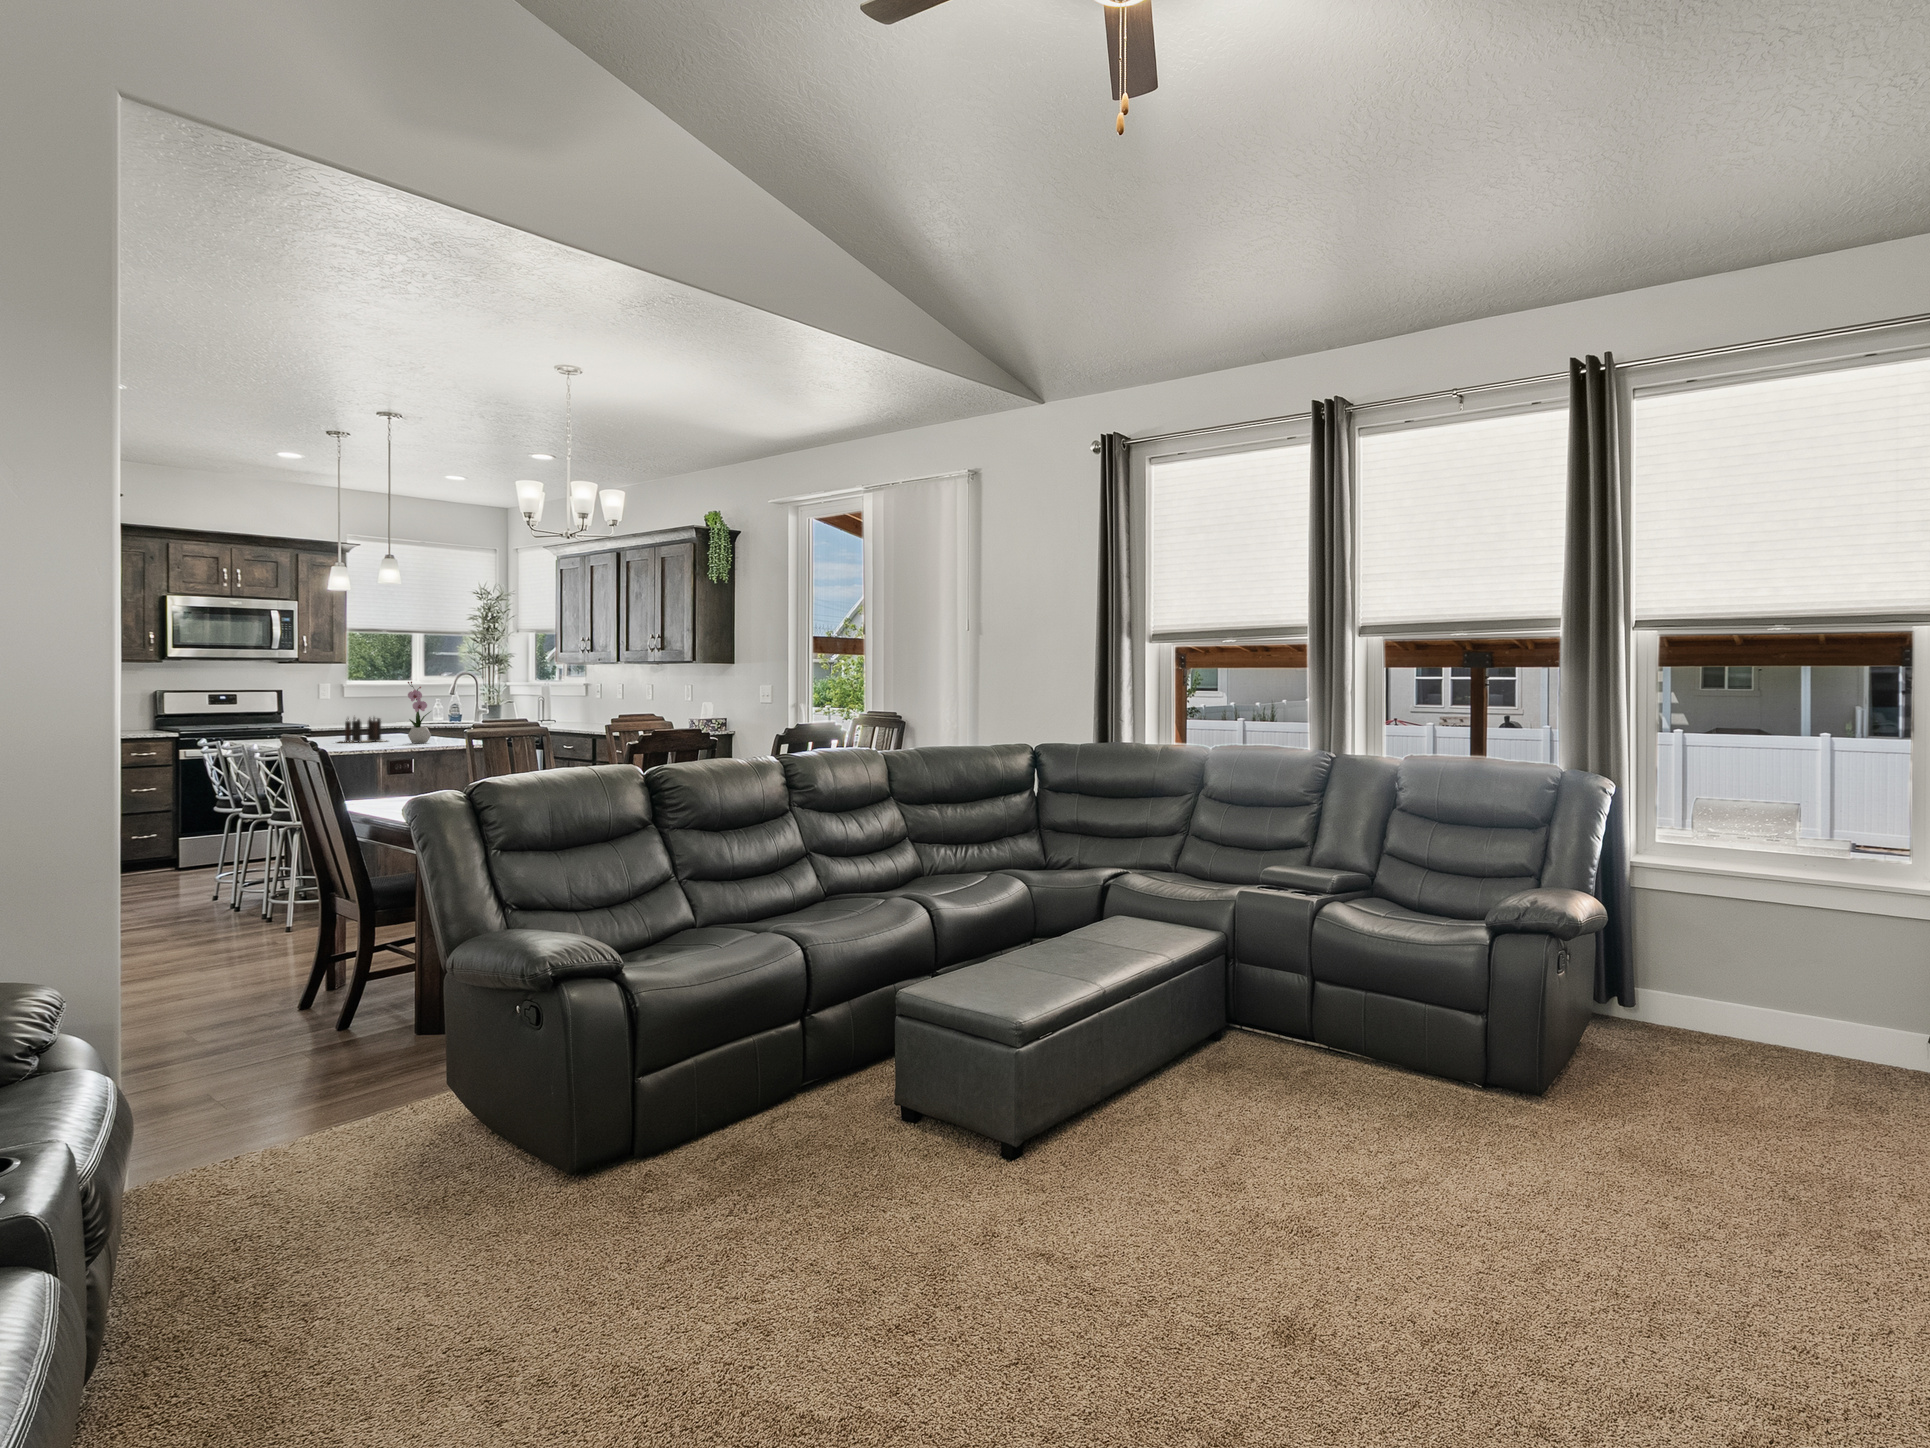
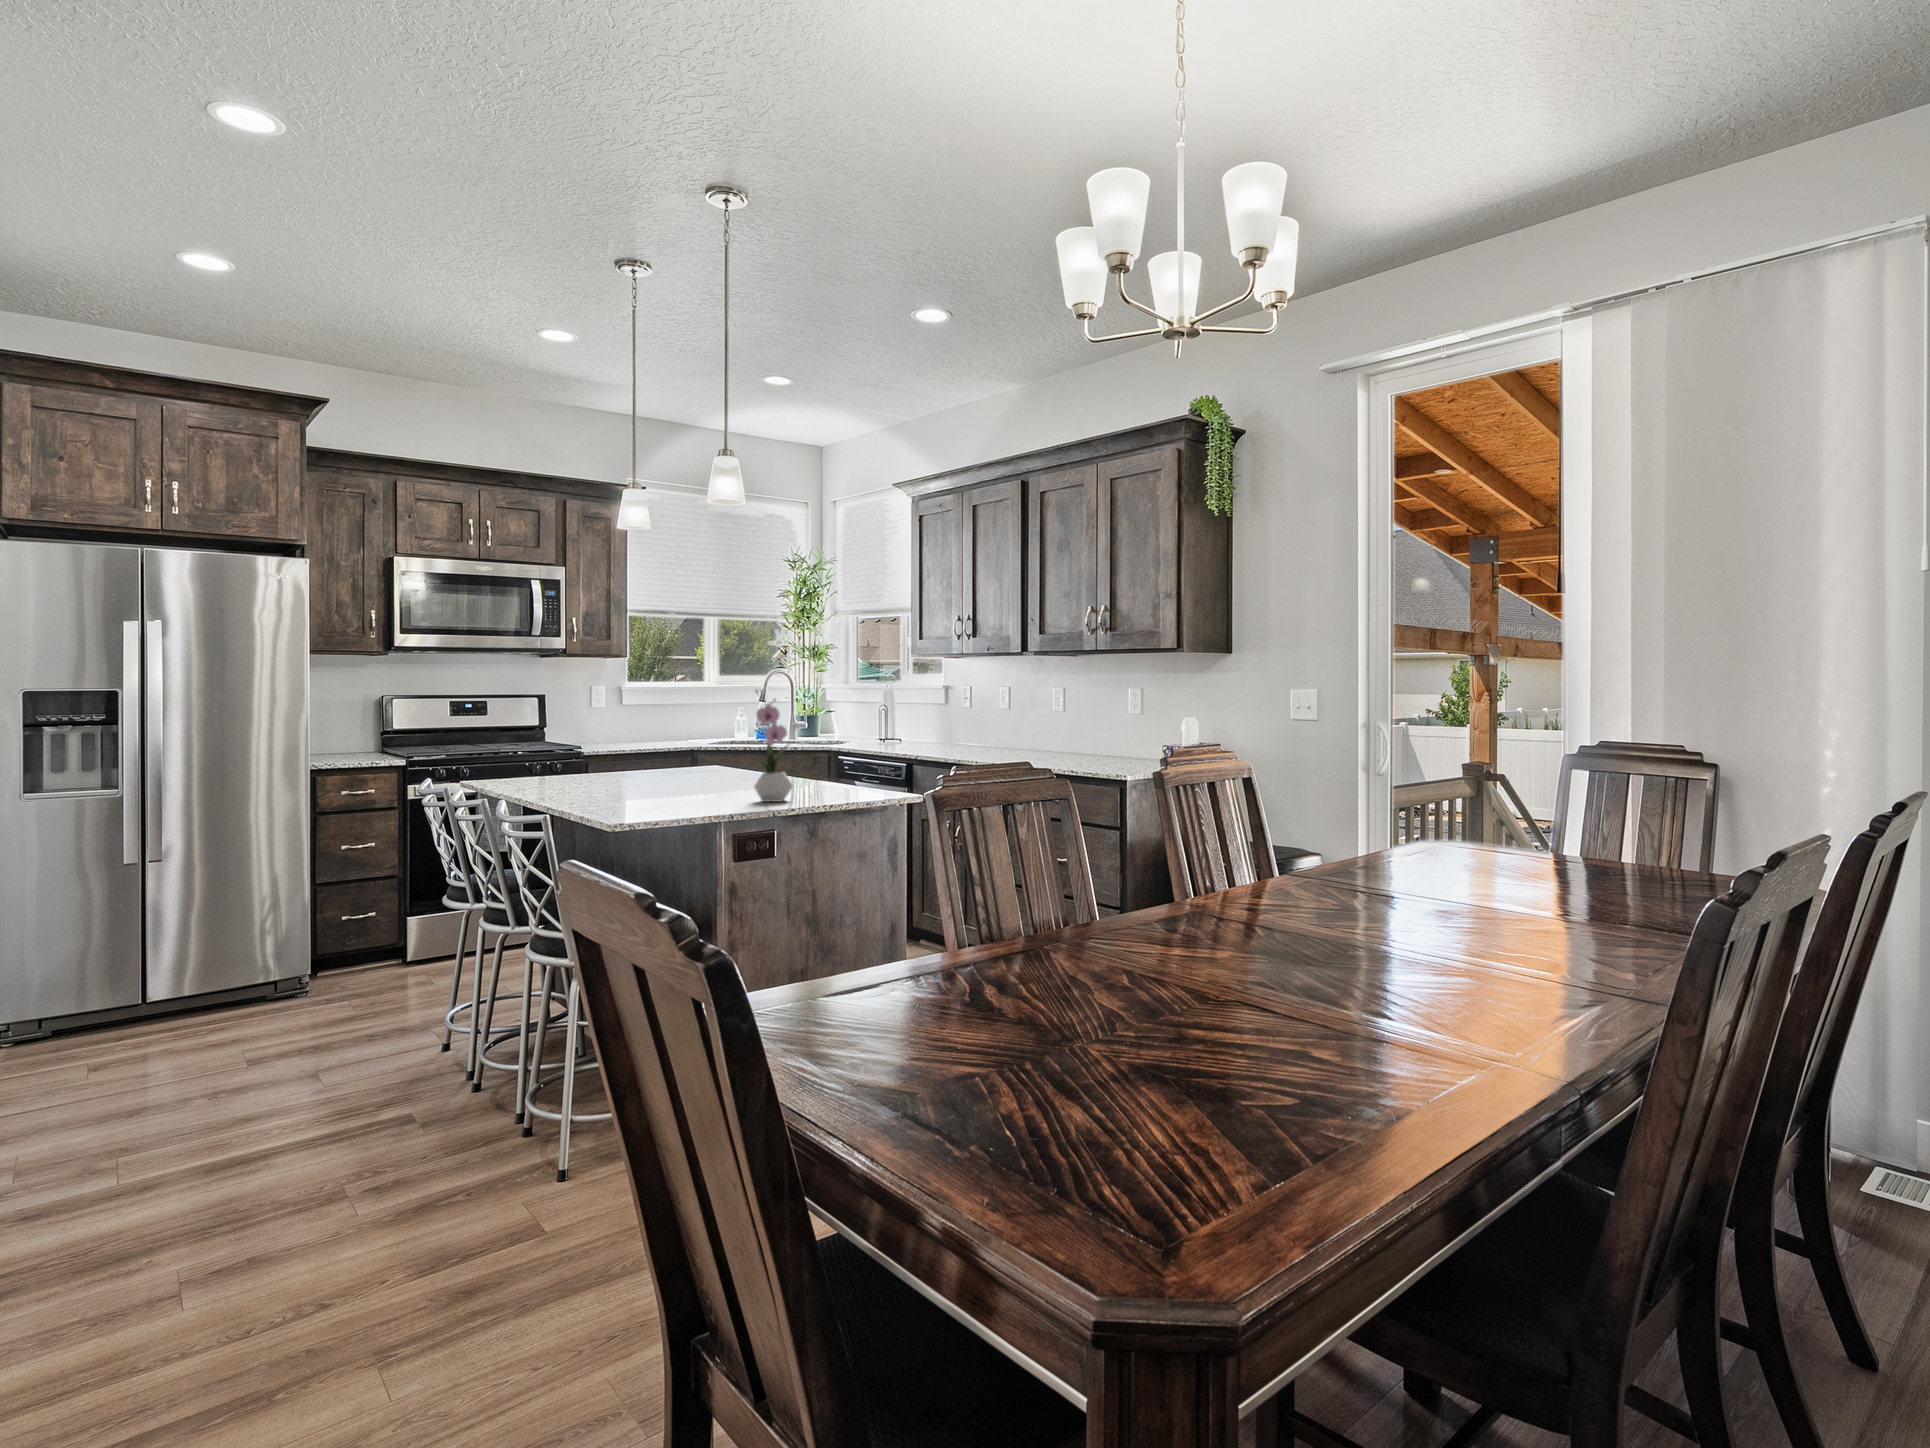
candle: present [344,717,384,743] -> none [627,745,736,794]

